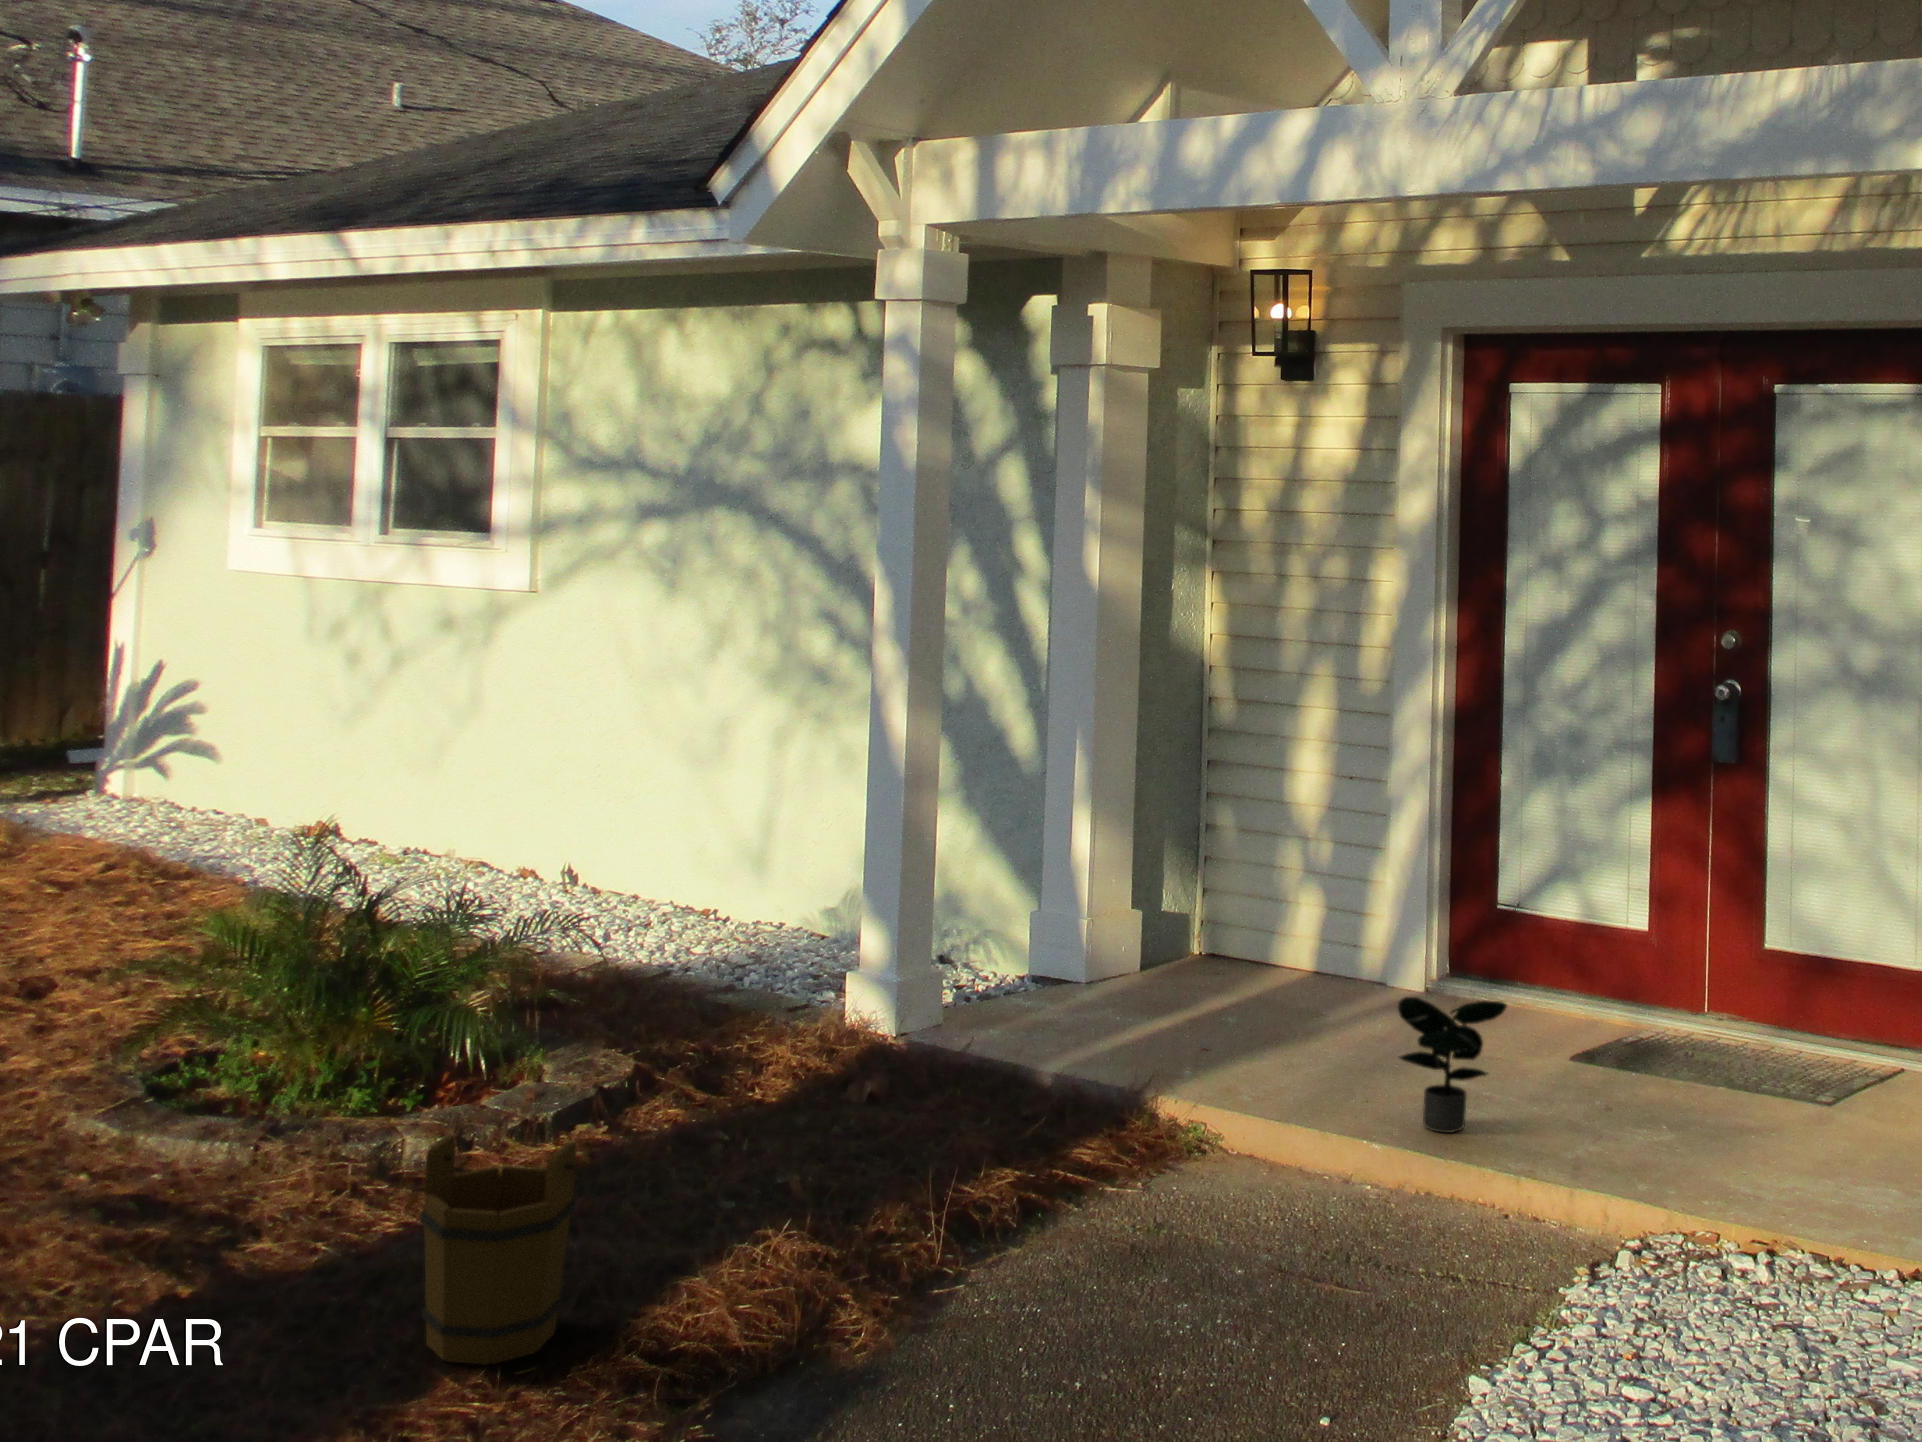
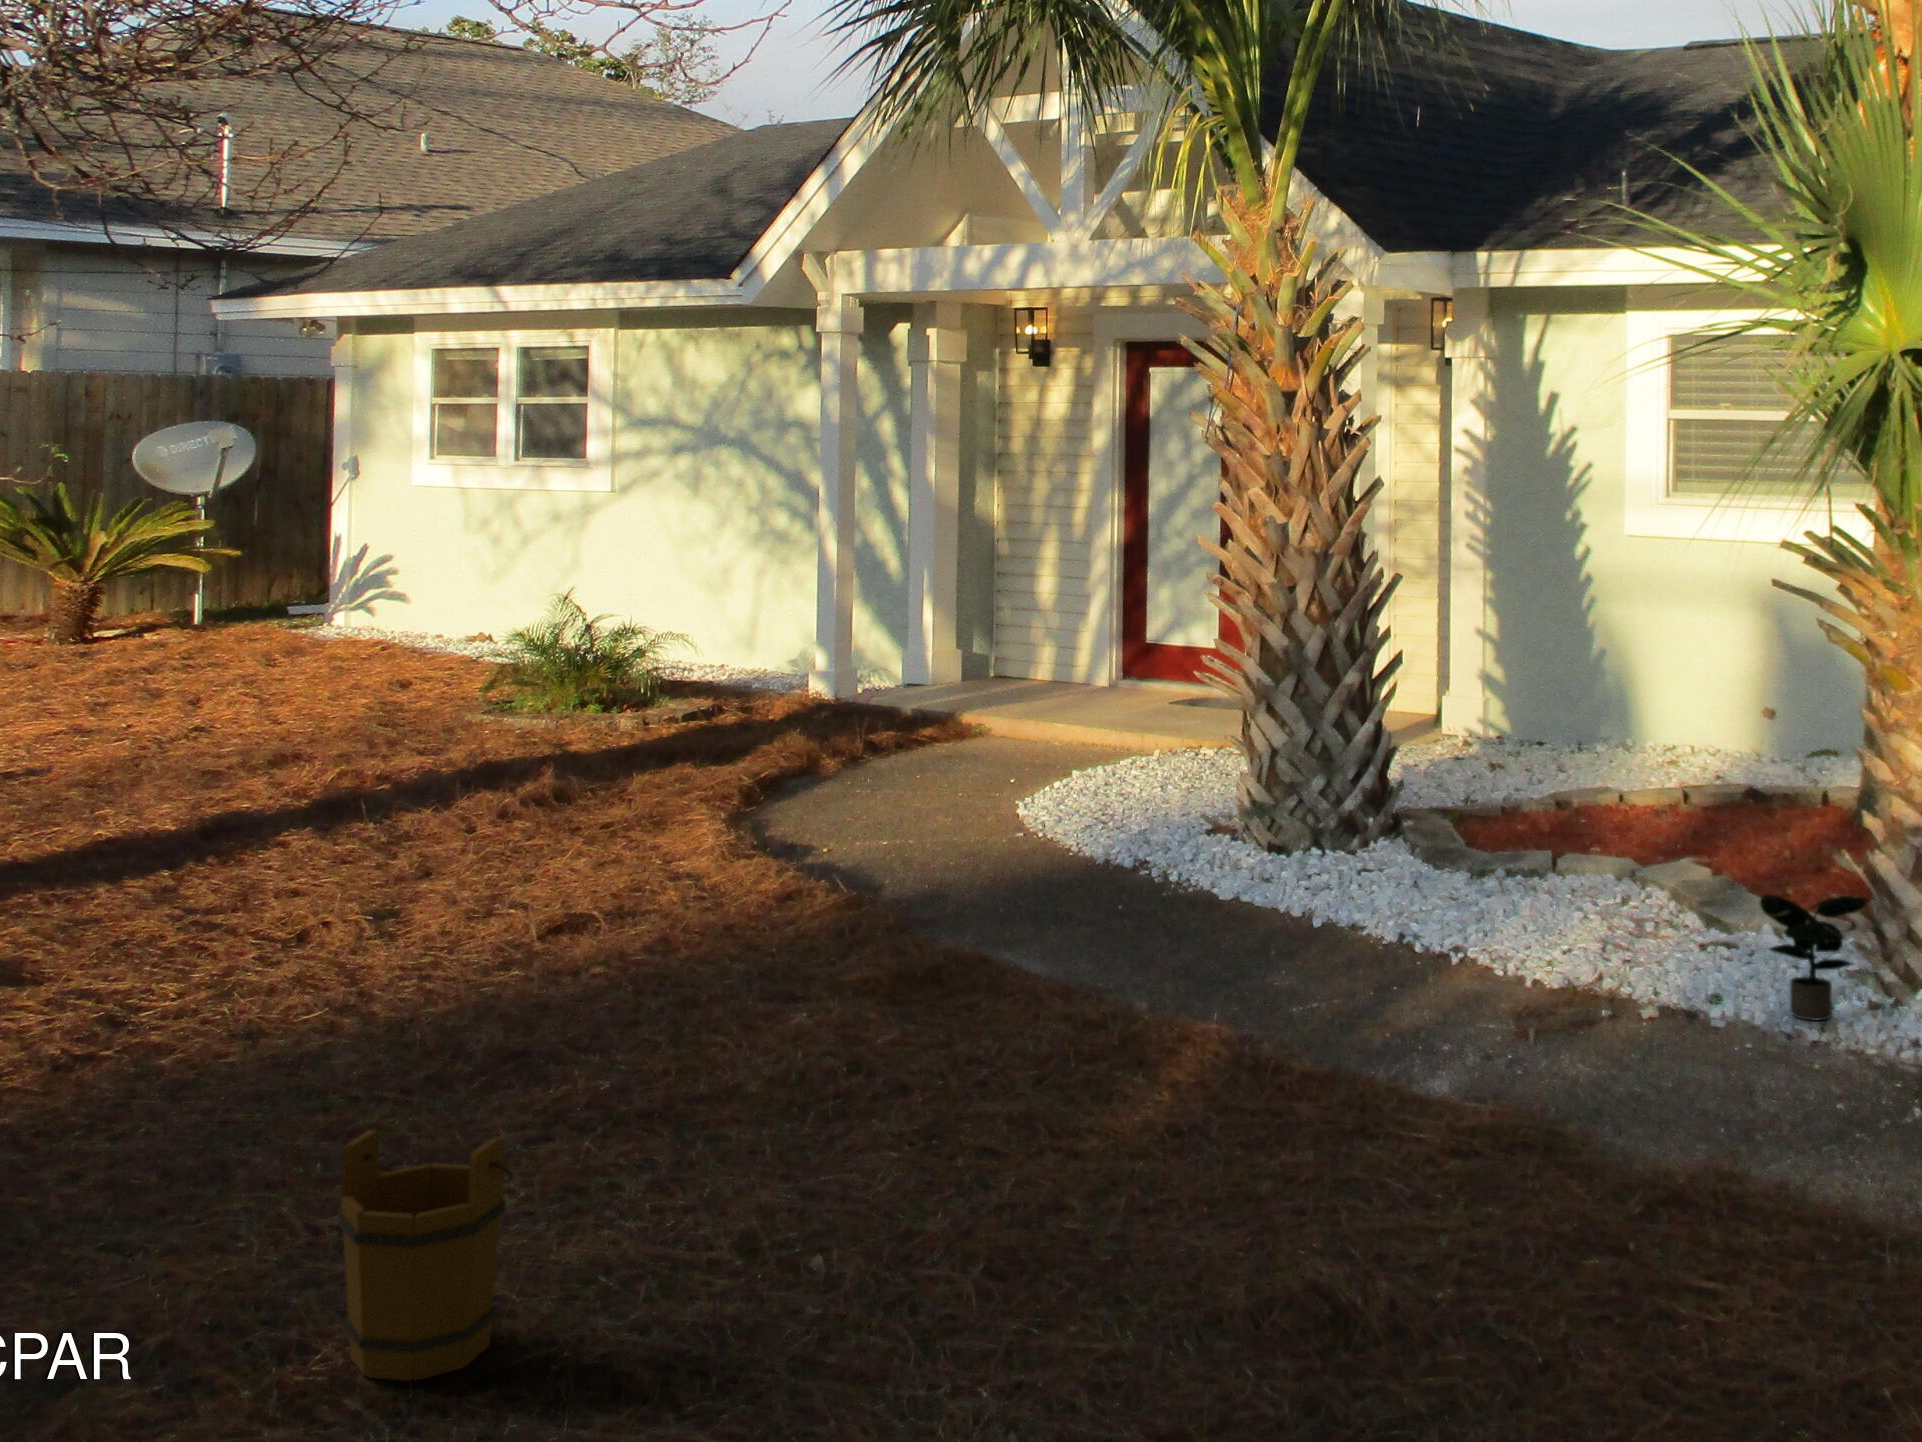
potted plant: present [1398,997,1507,1133] -> present [1760,895,1866,1021]

